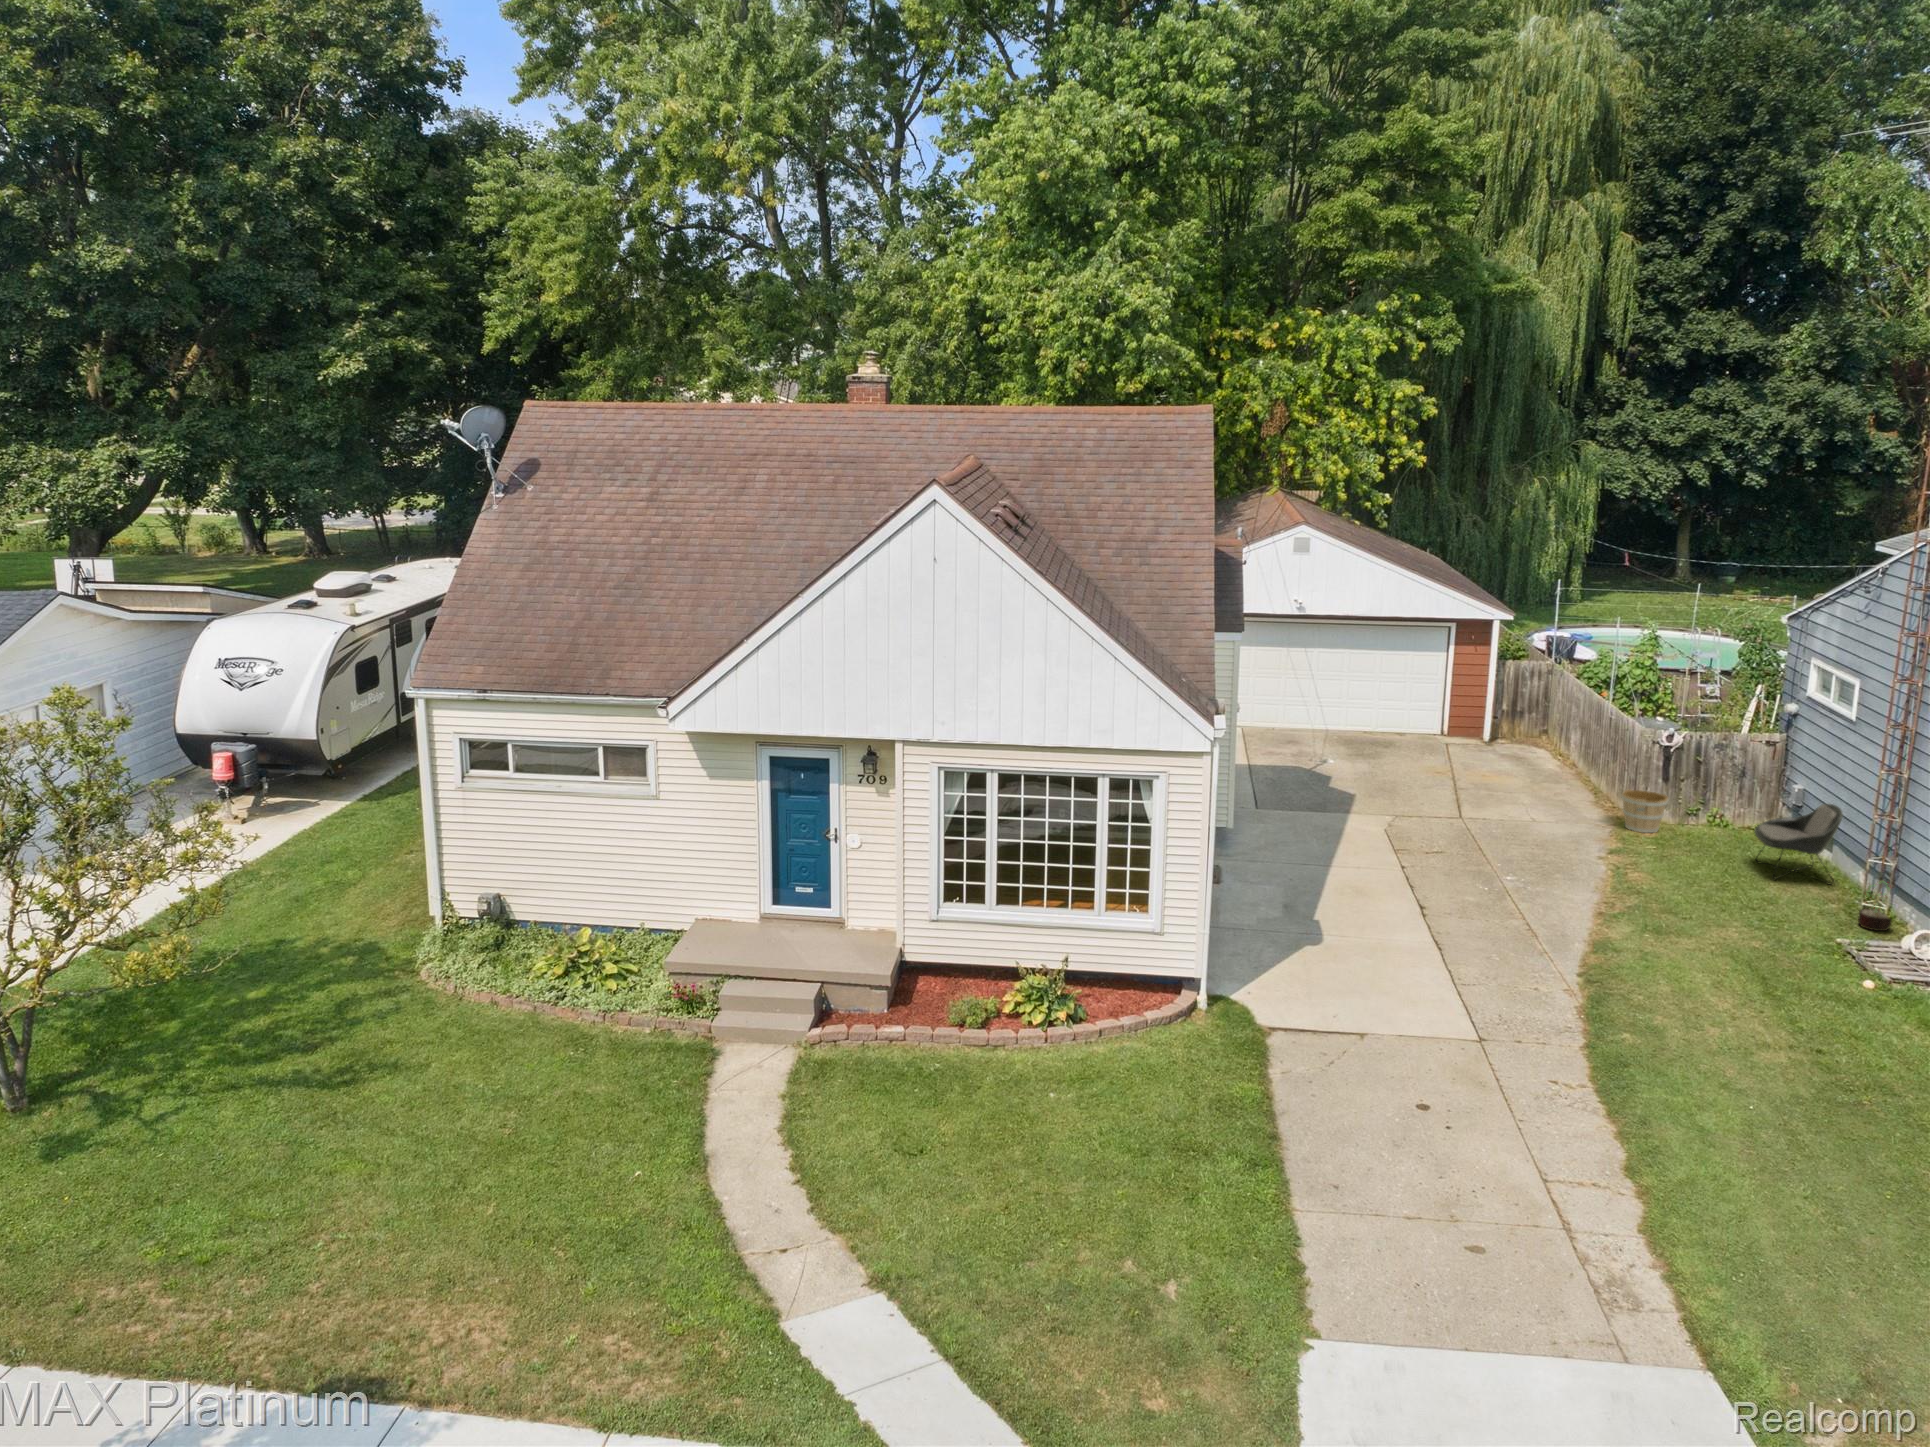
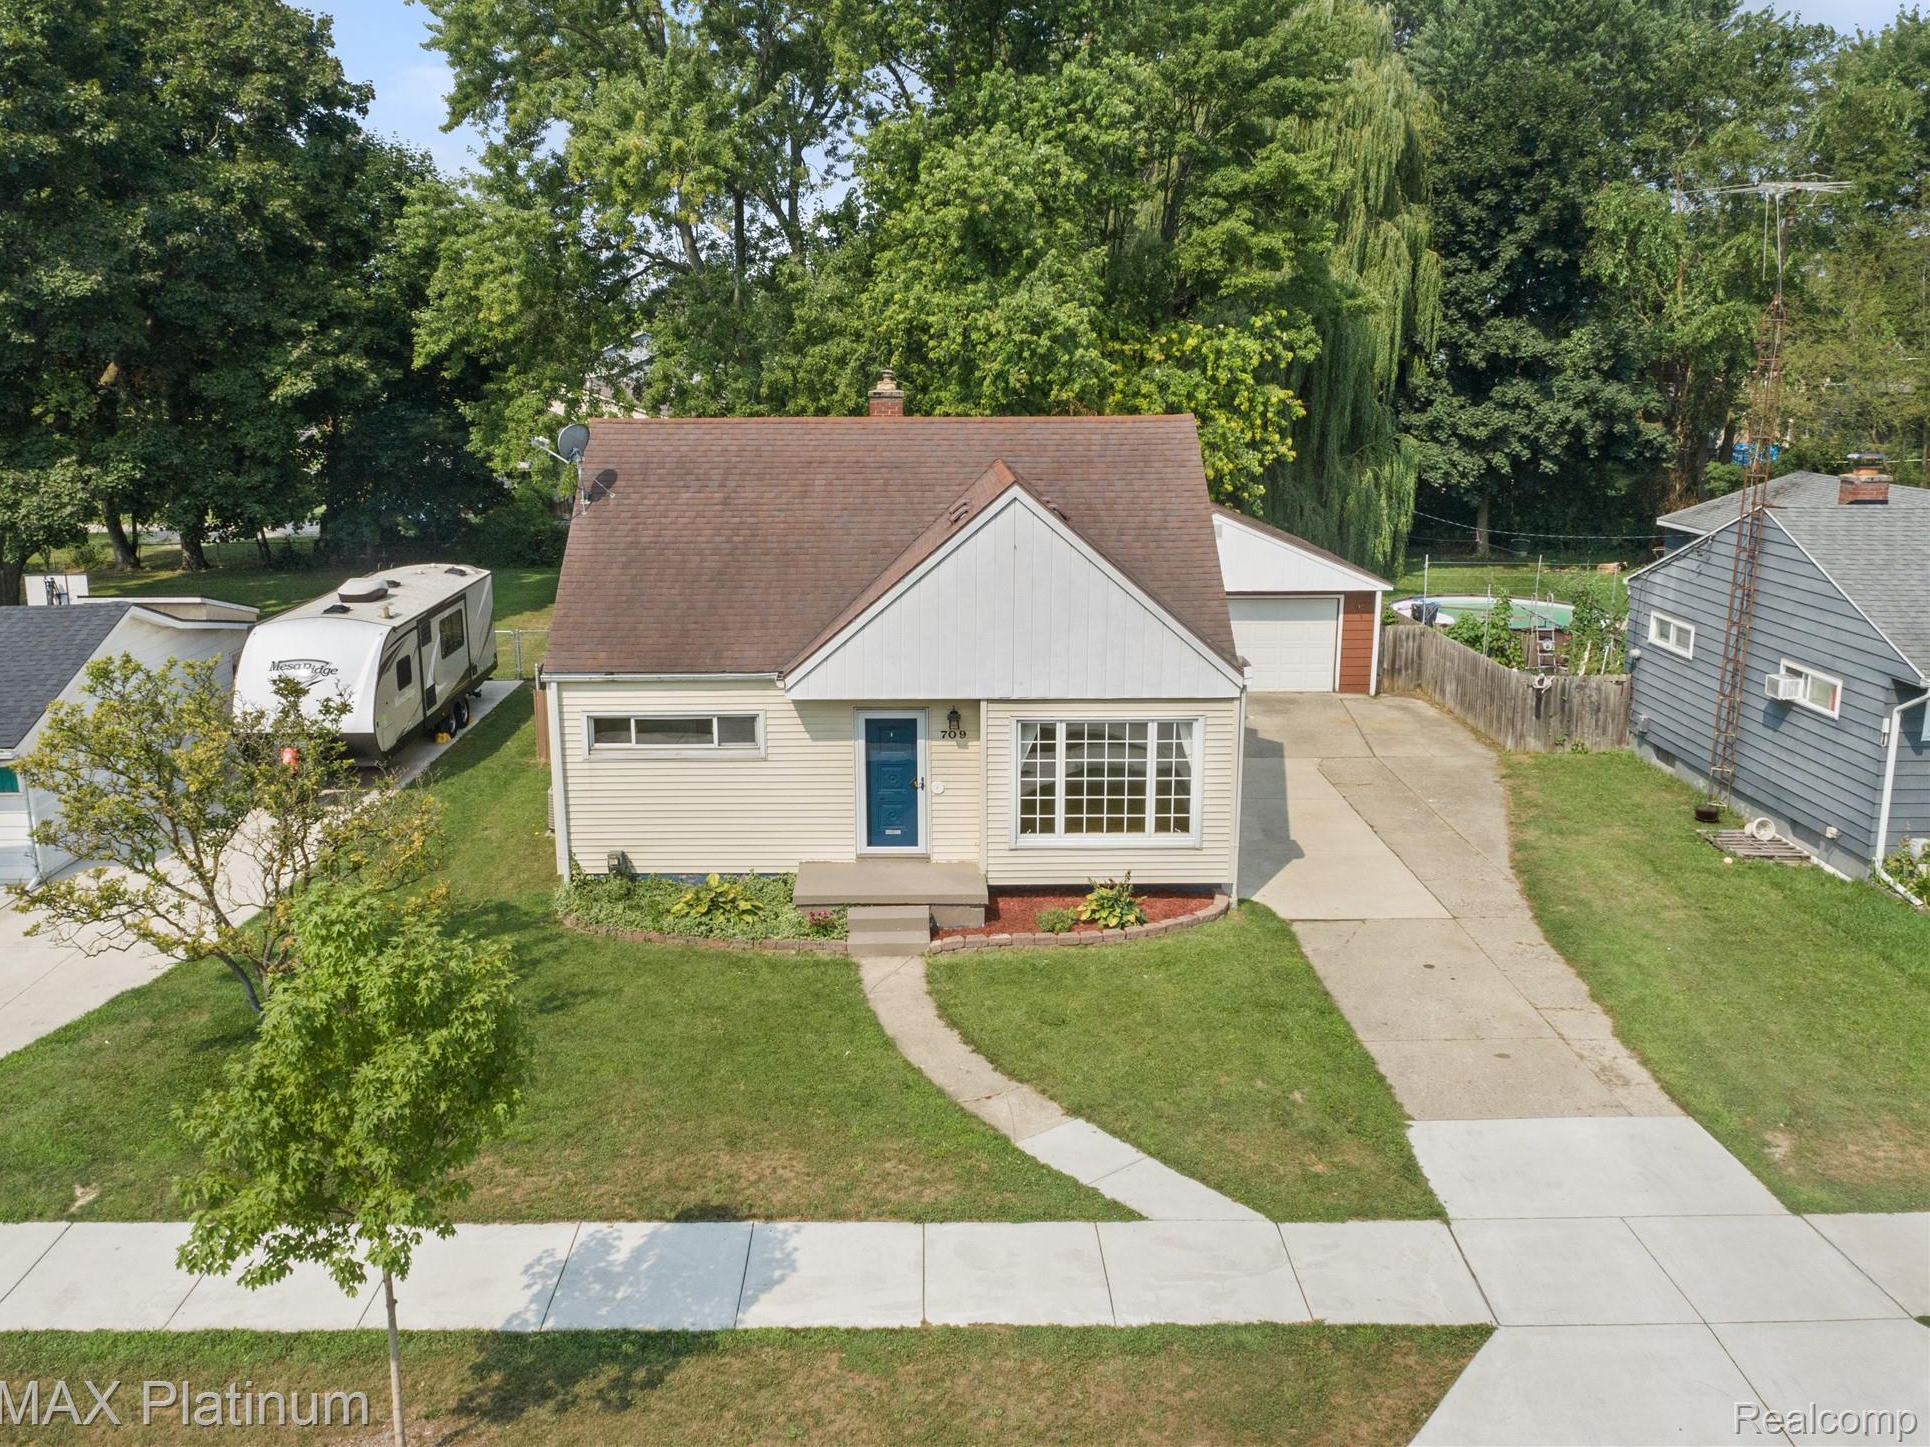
wooden bucket: present [1621,789,1668,833] -> none [1500,726,1537,761]
lounge chair: present [1754,804,1843,885] -> none [1607,728,1675,791]

